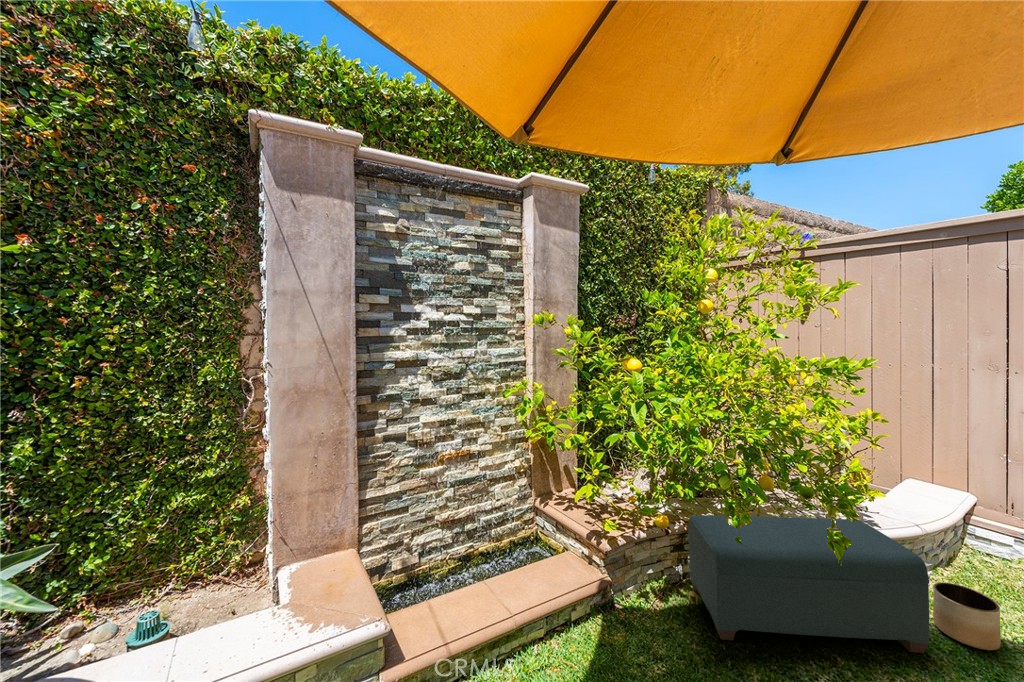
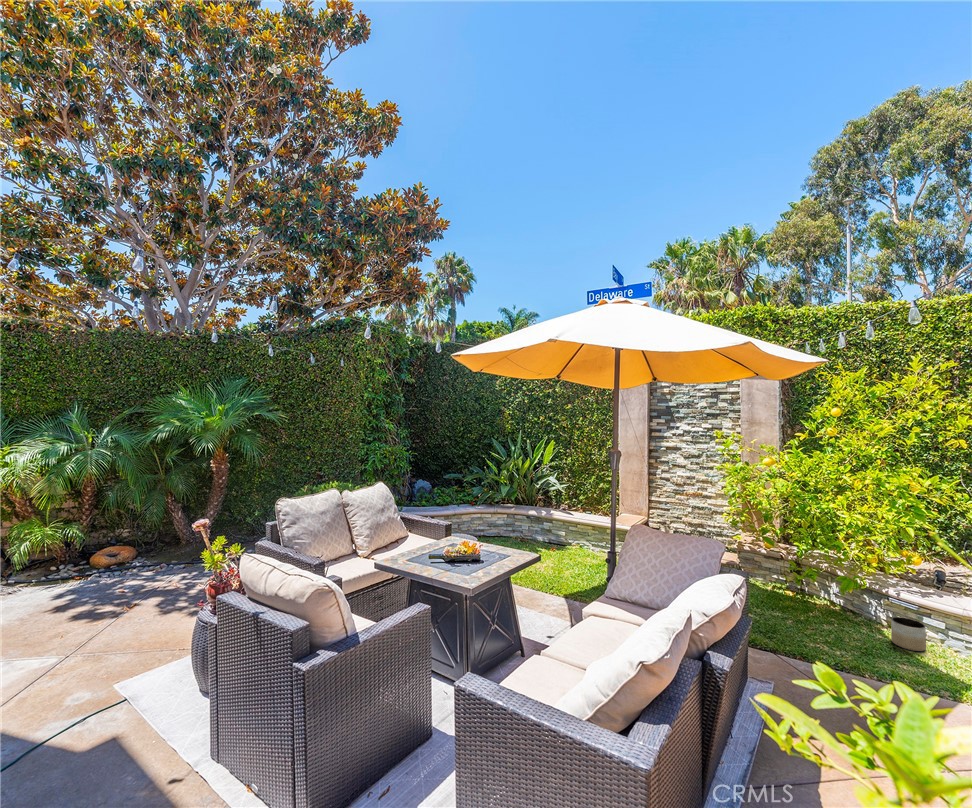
bench: present [688,515,929,653] -> none [764,548,890,632]

